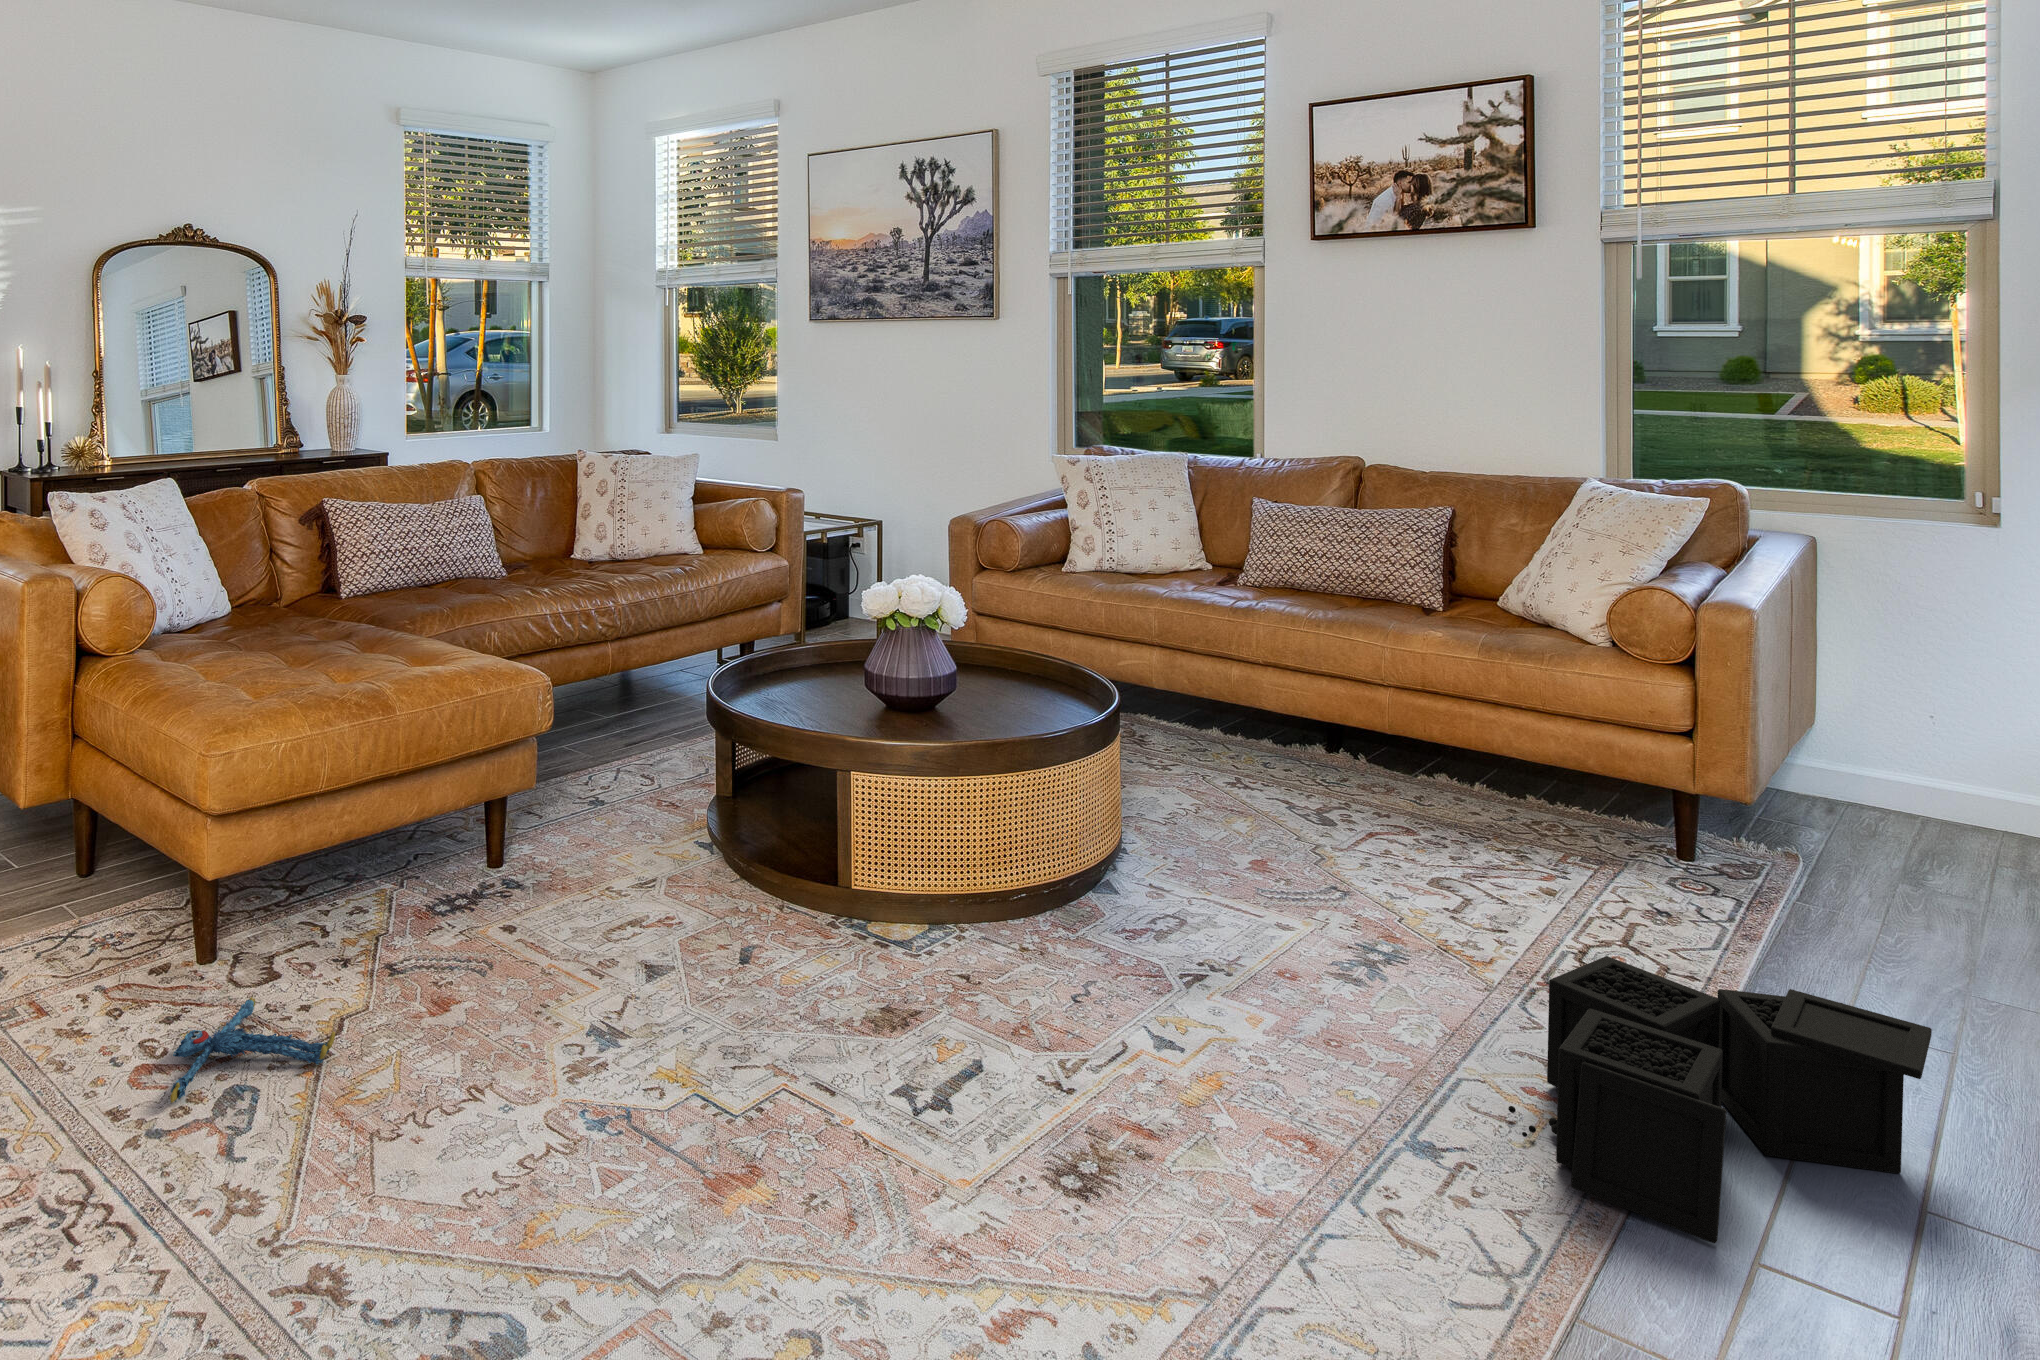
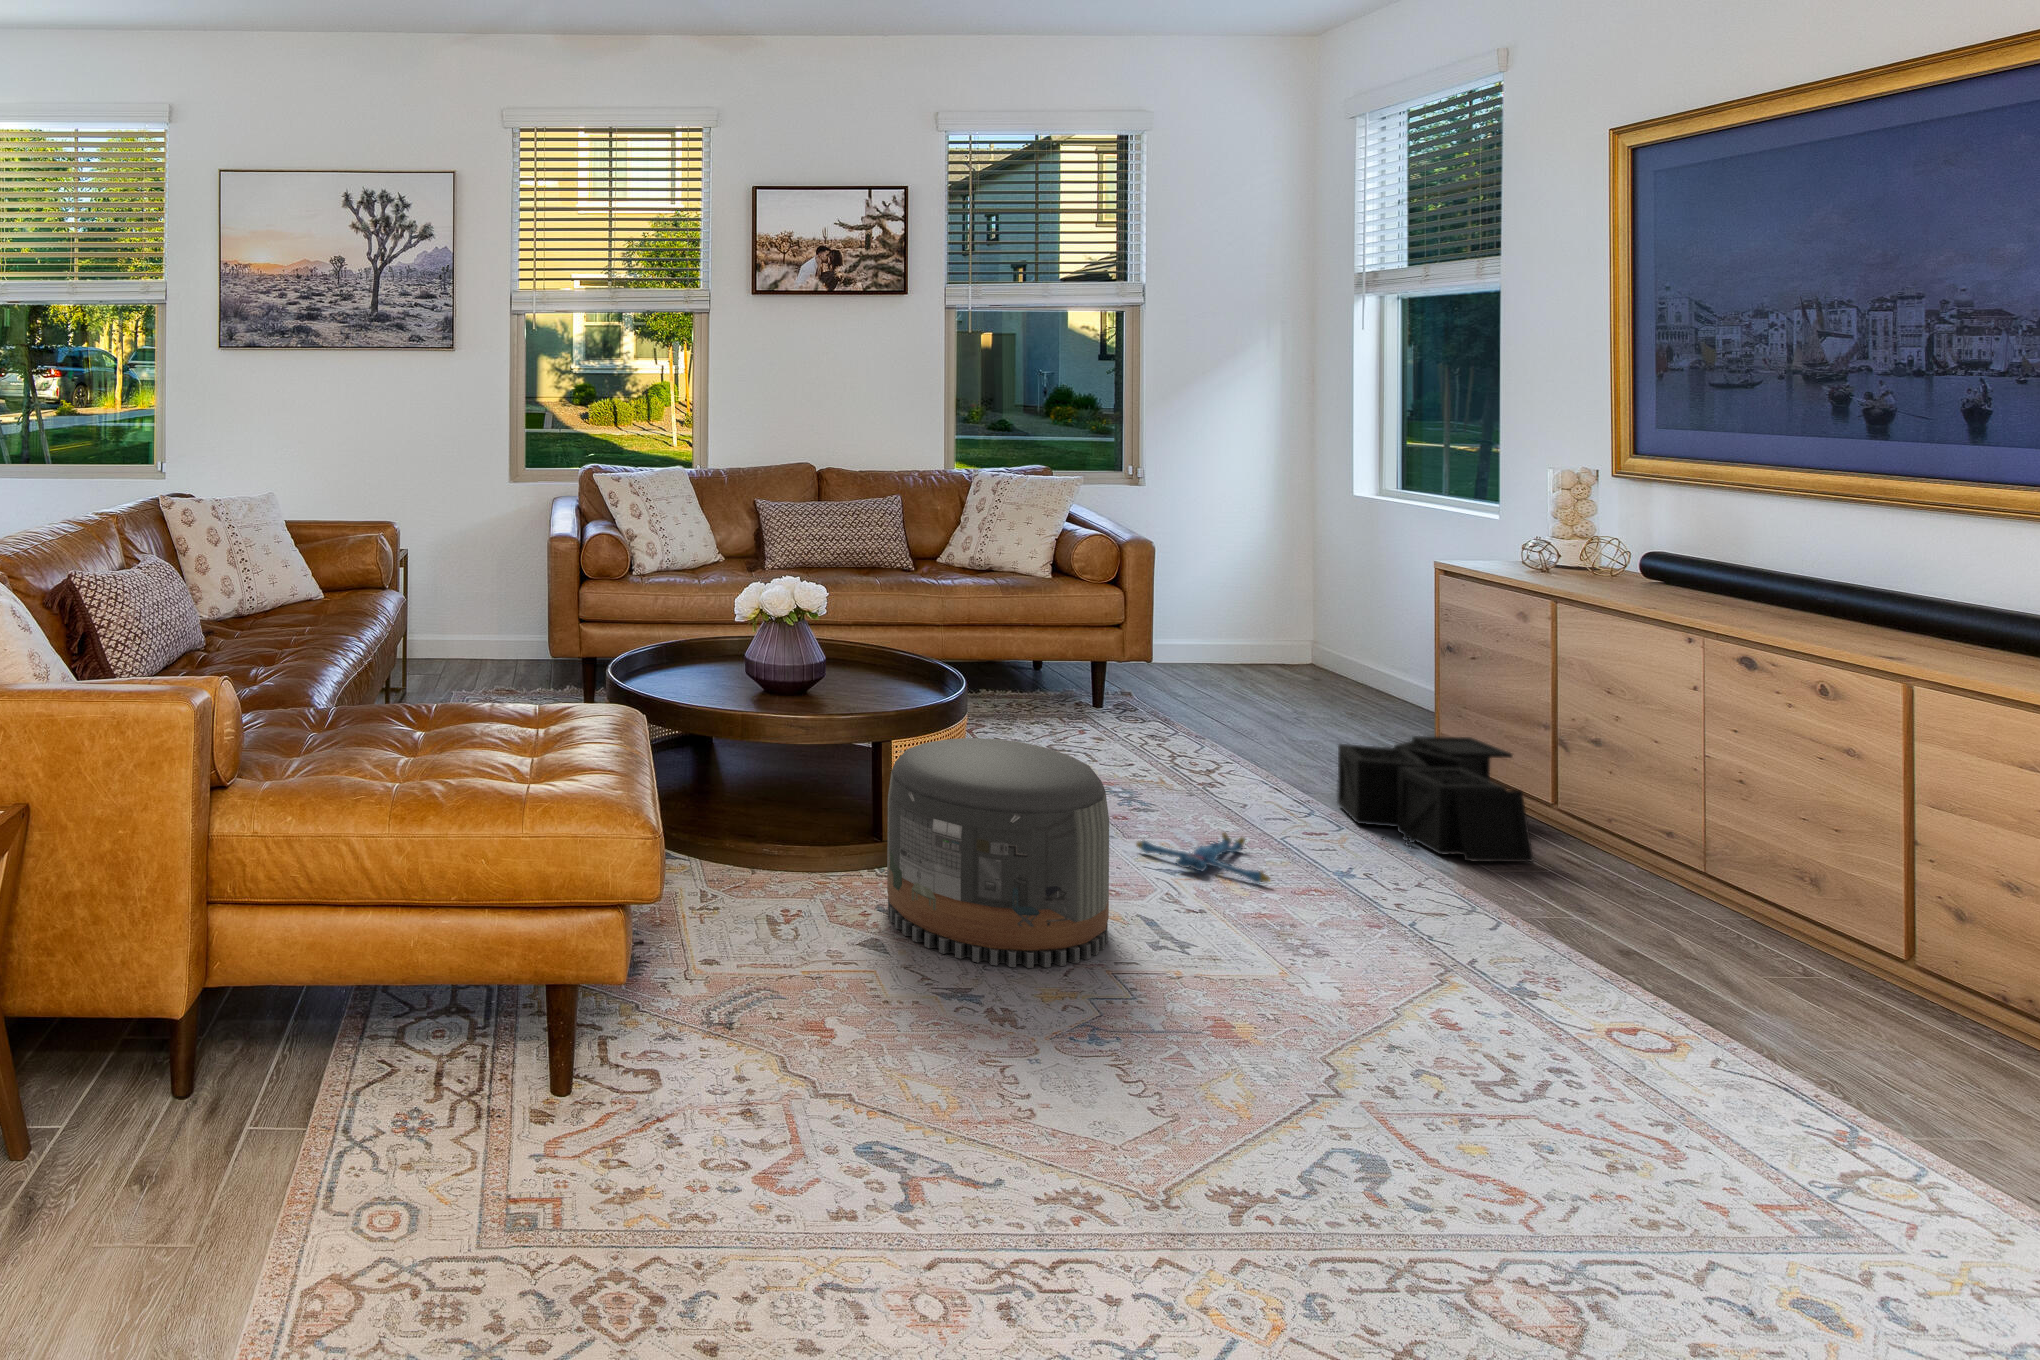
pouf: none [639,764,883,1039] -> present [887,738,1109,968]
plush toy: present [170,997,335,1103] -> present [1136,833,1270,883]

